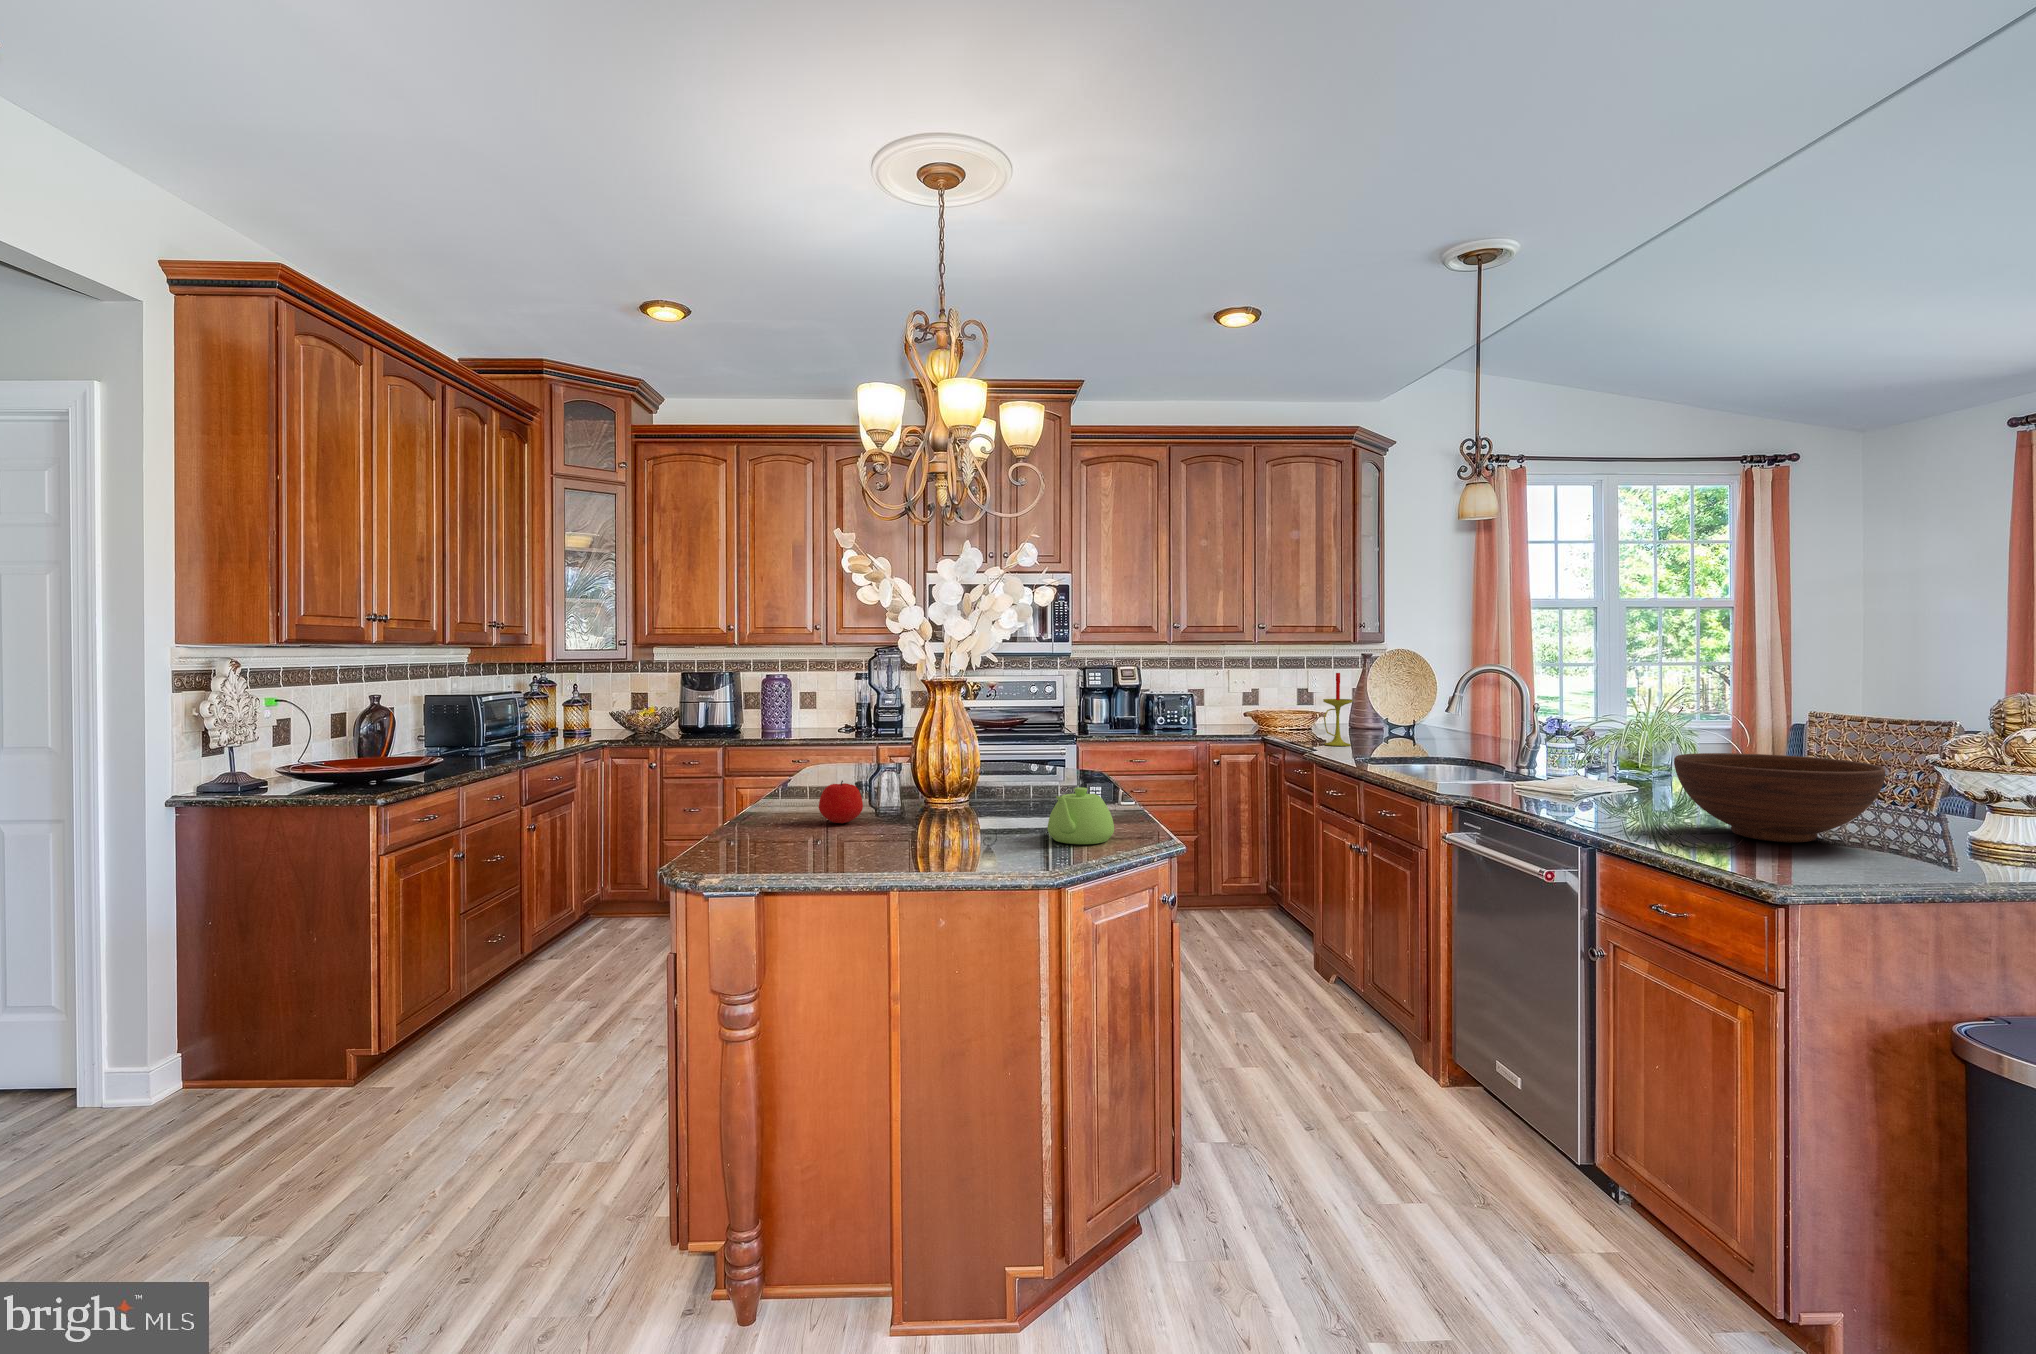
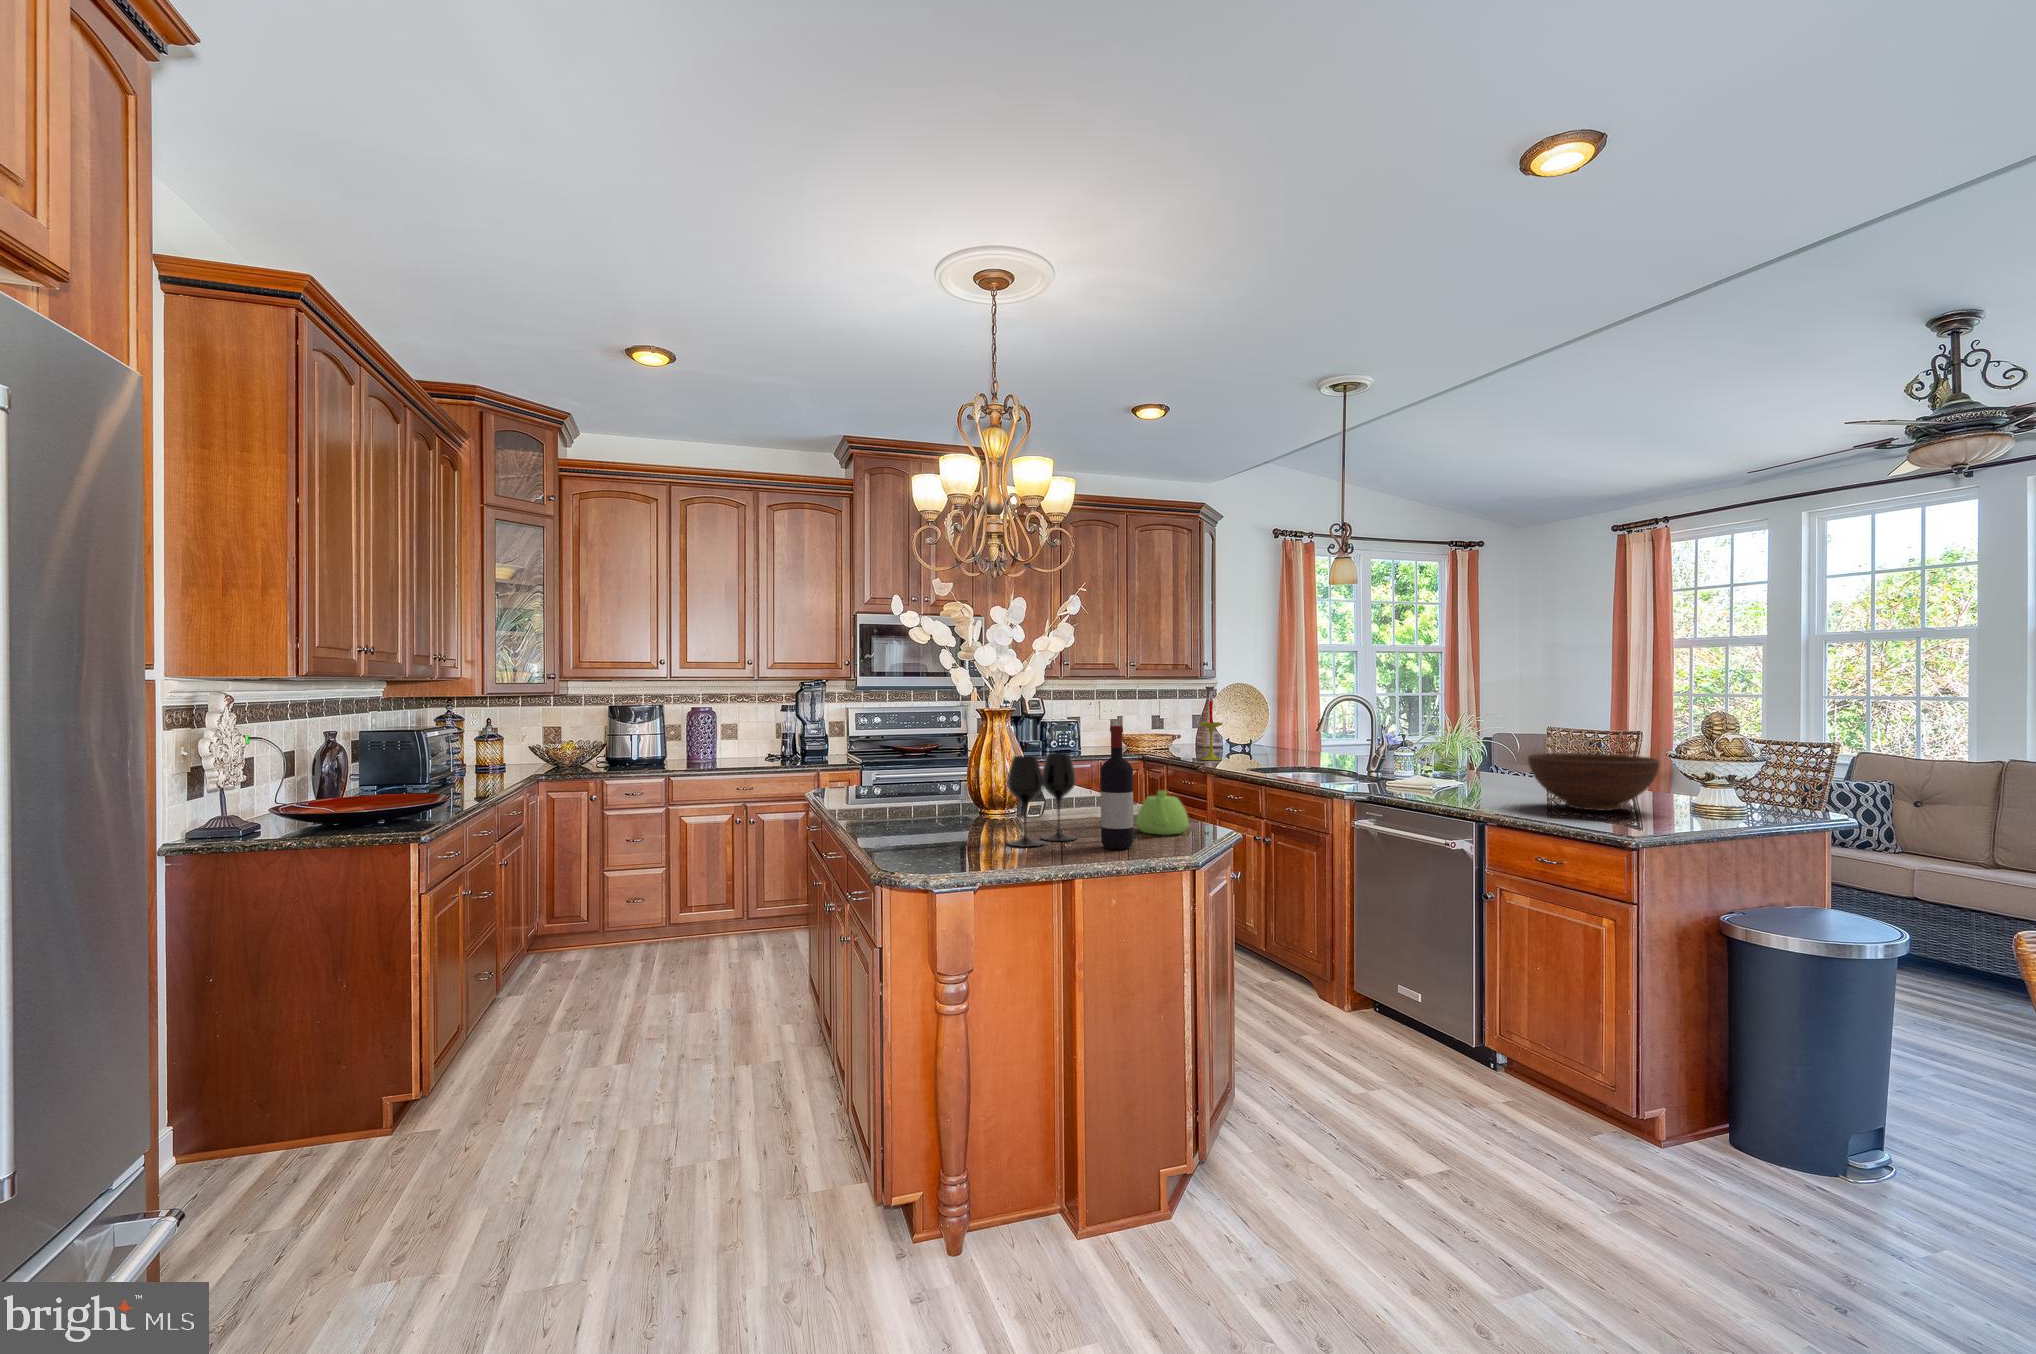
wine bottle: none [962,704,1003,861] -> present [1101,726,1133,849]
wine glass: none [863,737,962,851] -> present [1007,753,1076,847]
apple: present [819,780,863,823] -> none [932,793,969,830]

